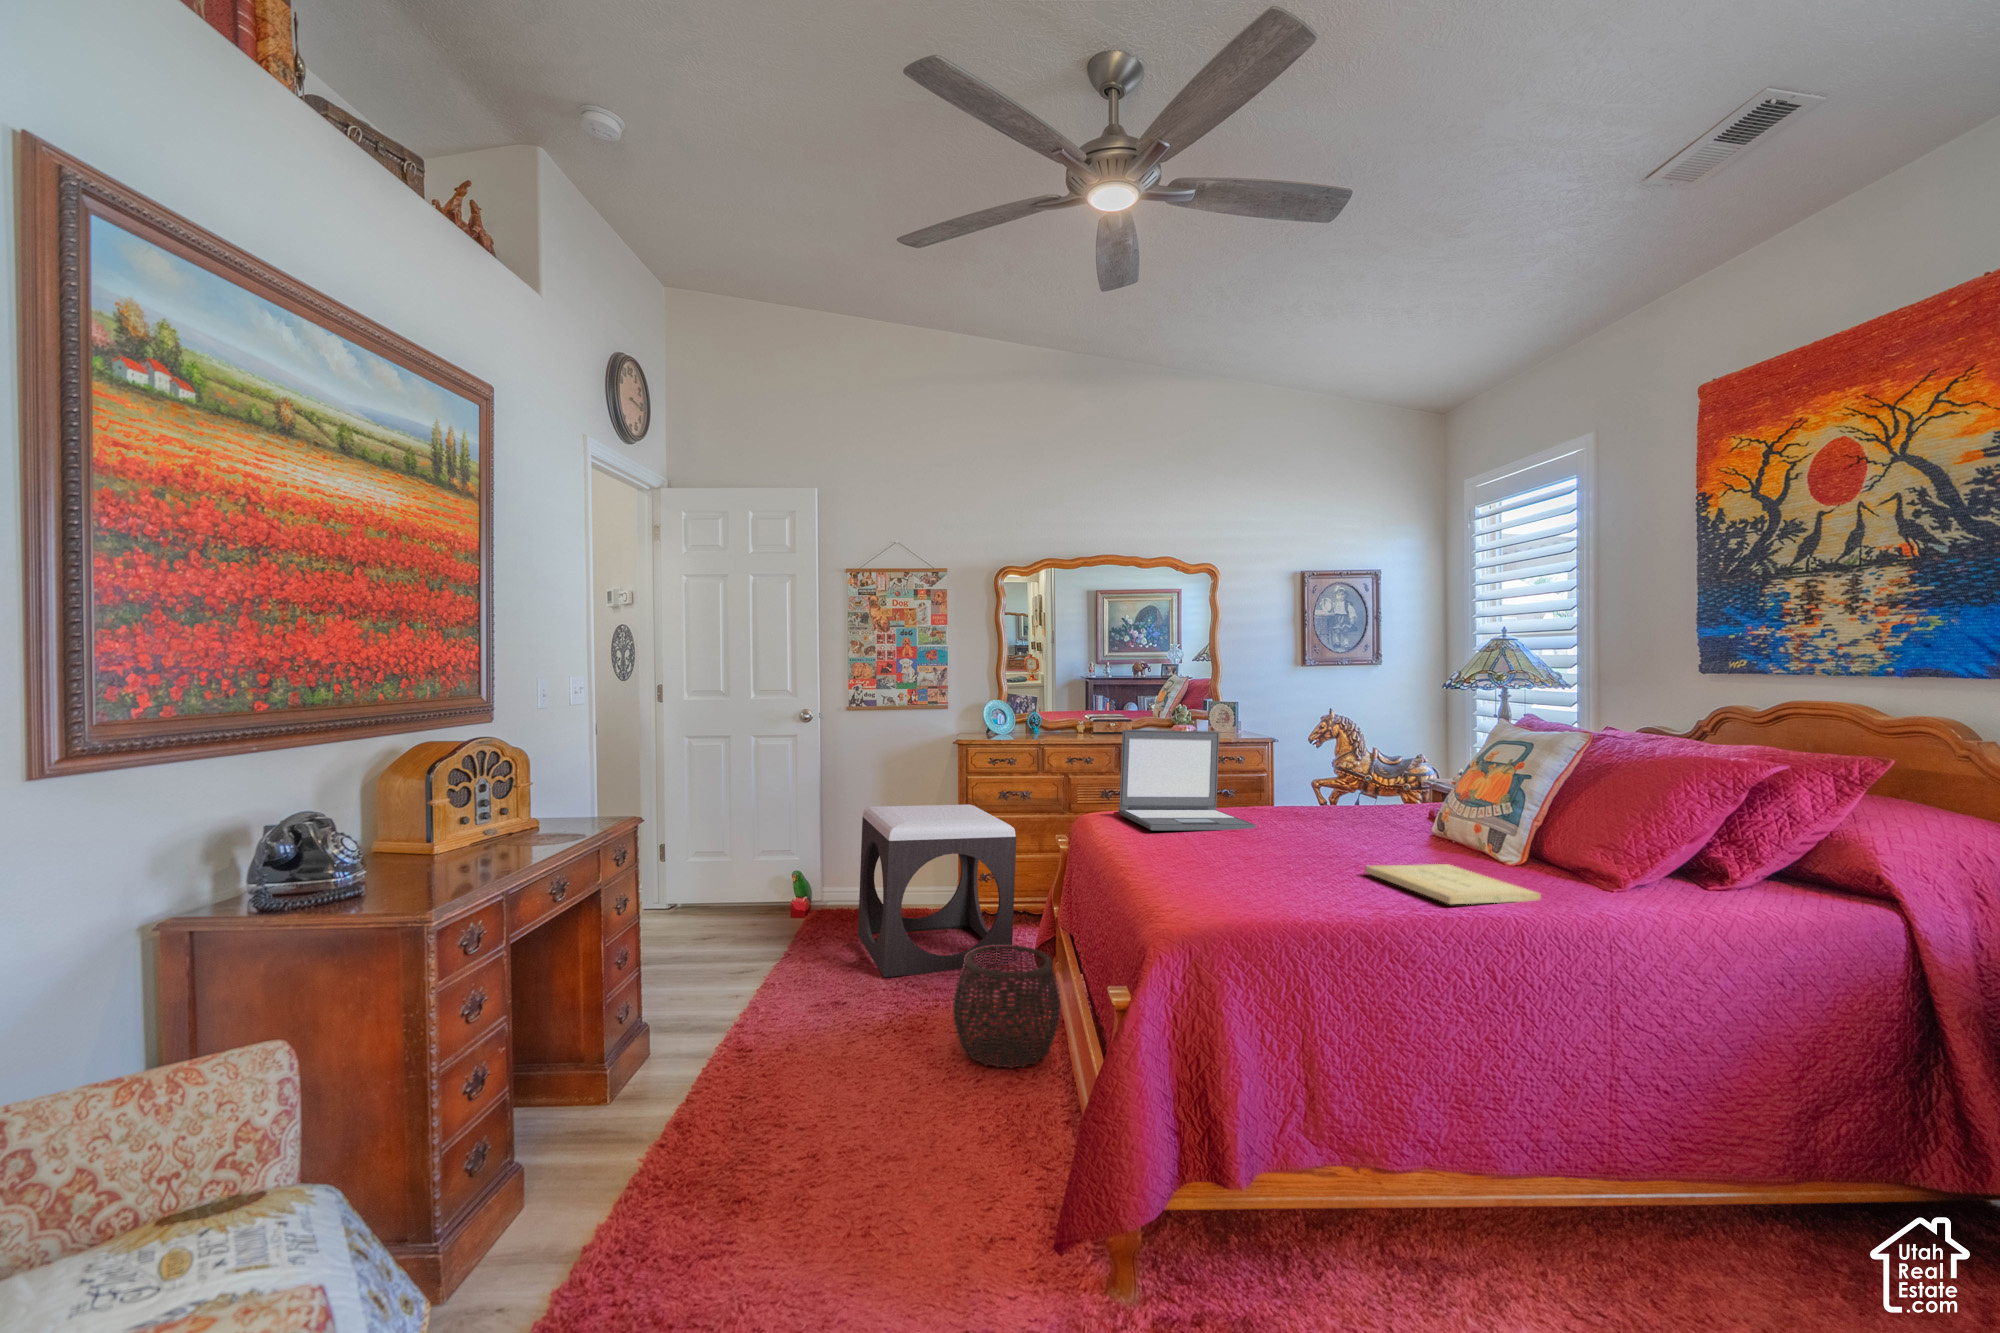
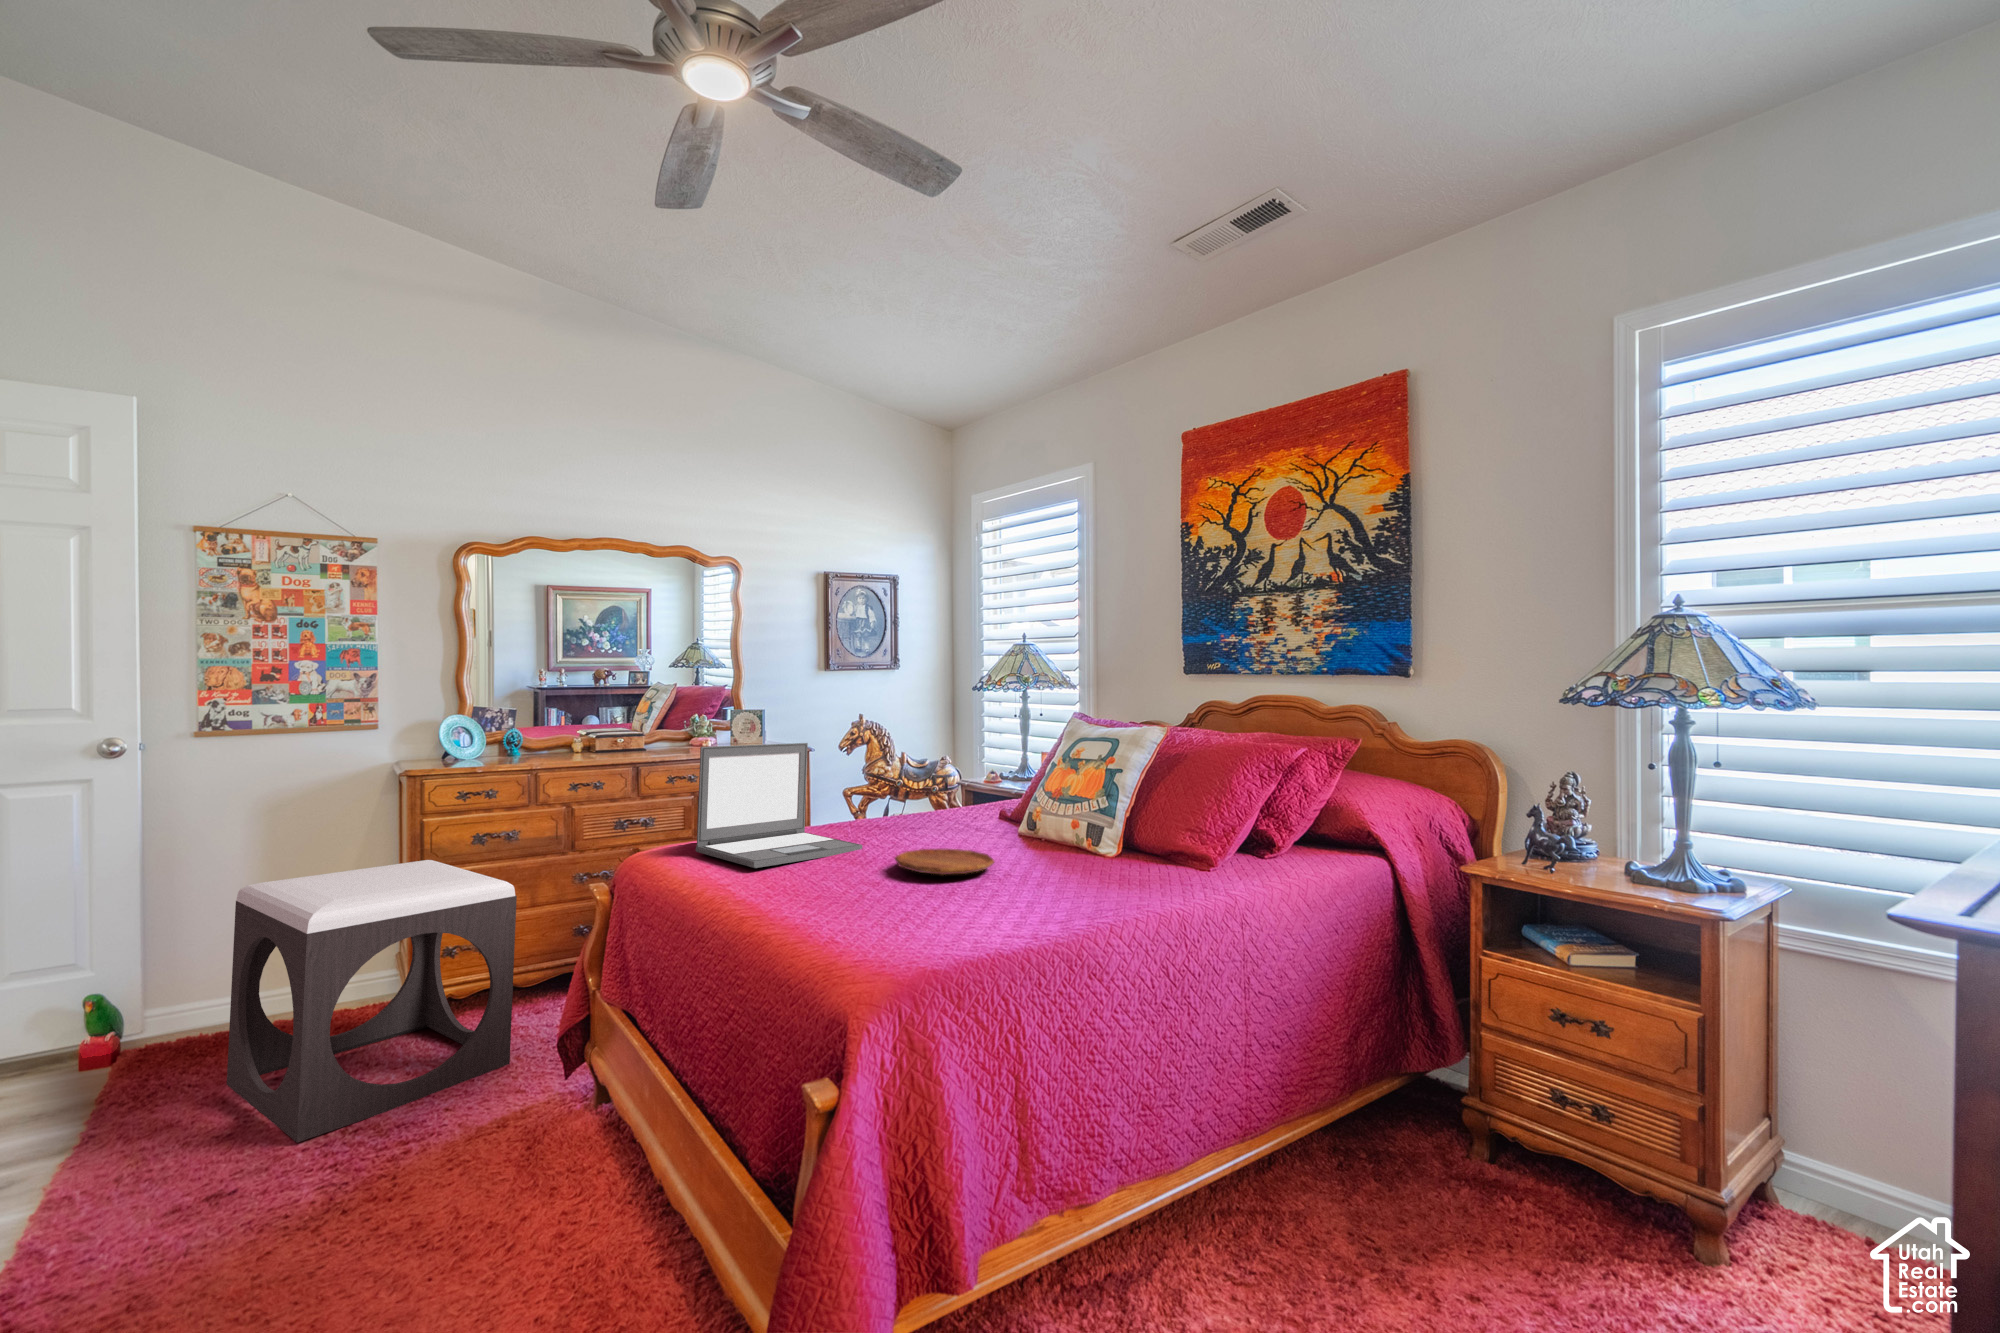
tray: none [1264,833,1360,857] -> present [895,849,994,875]
book: present [1365,864,1541,904] -> none [1018,863,1176,907]
woven basket: present [953,944,1060,1068] -> none [459,1046,629,1235]

